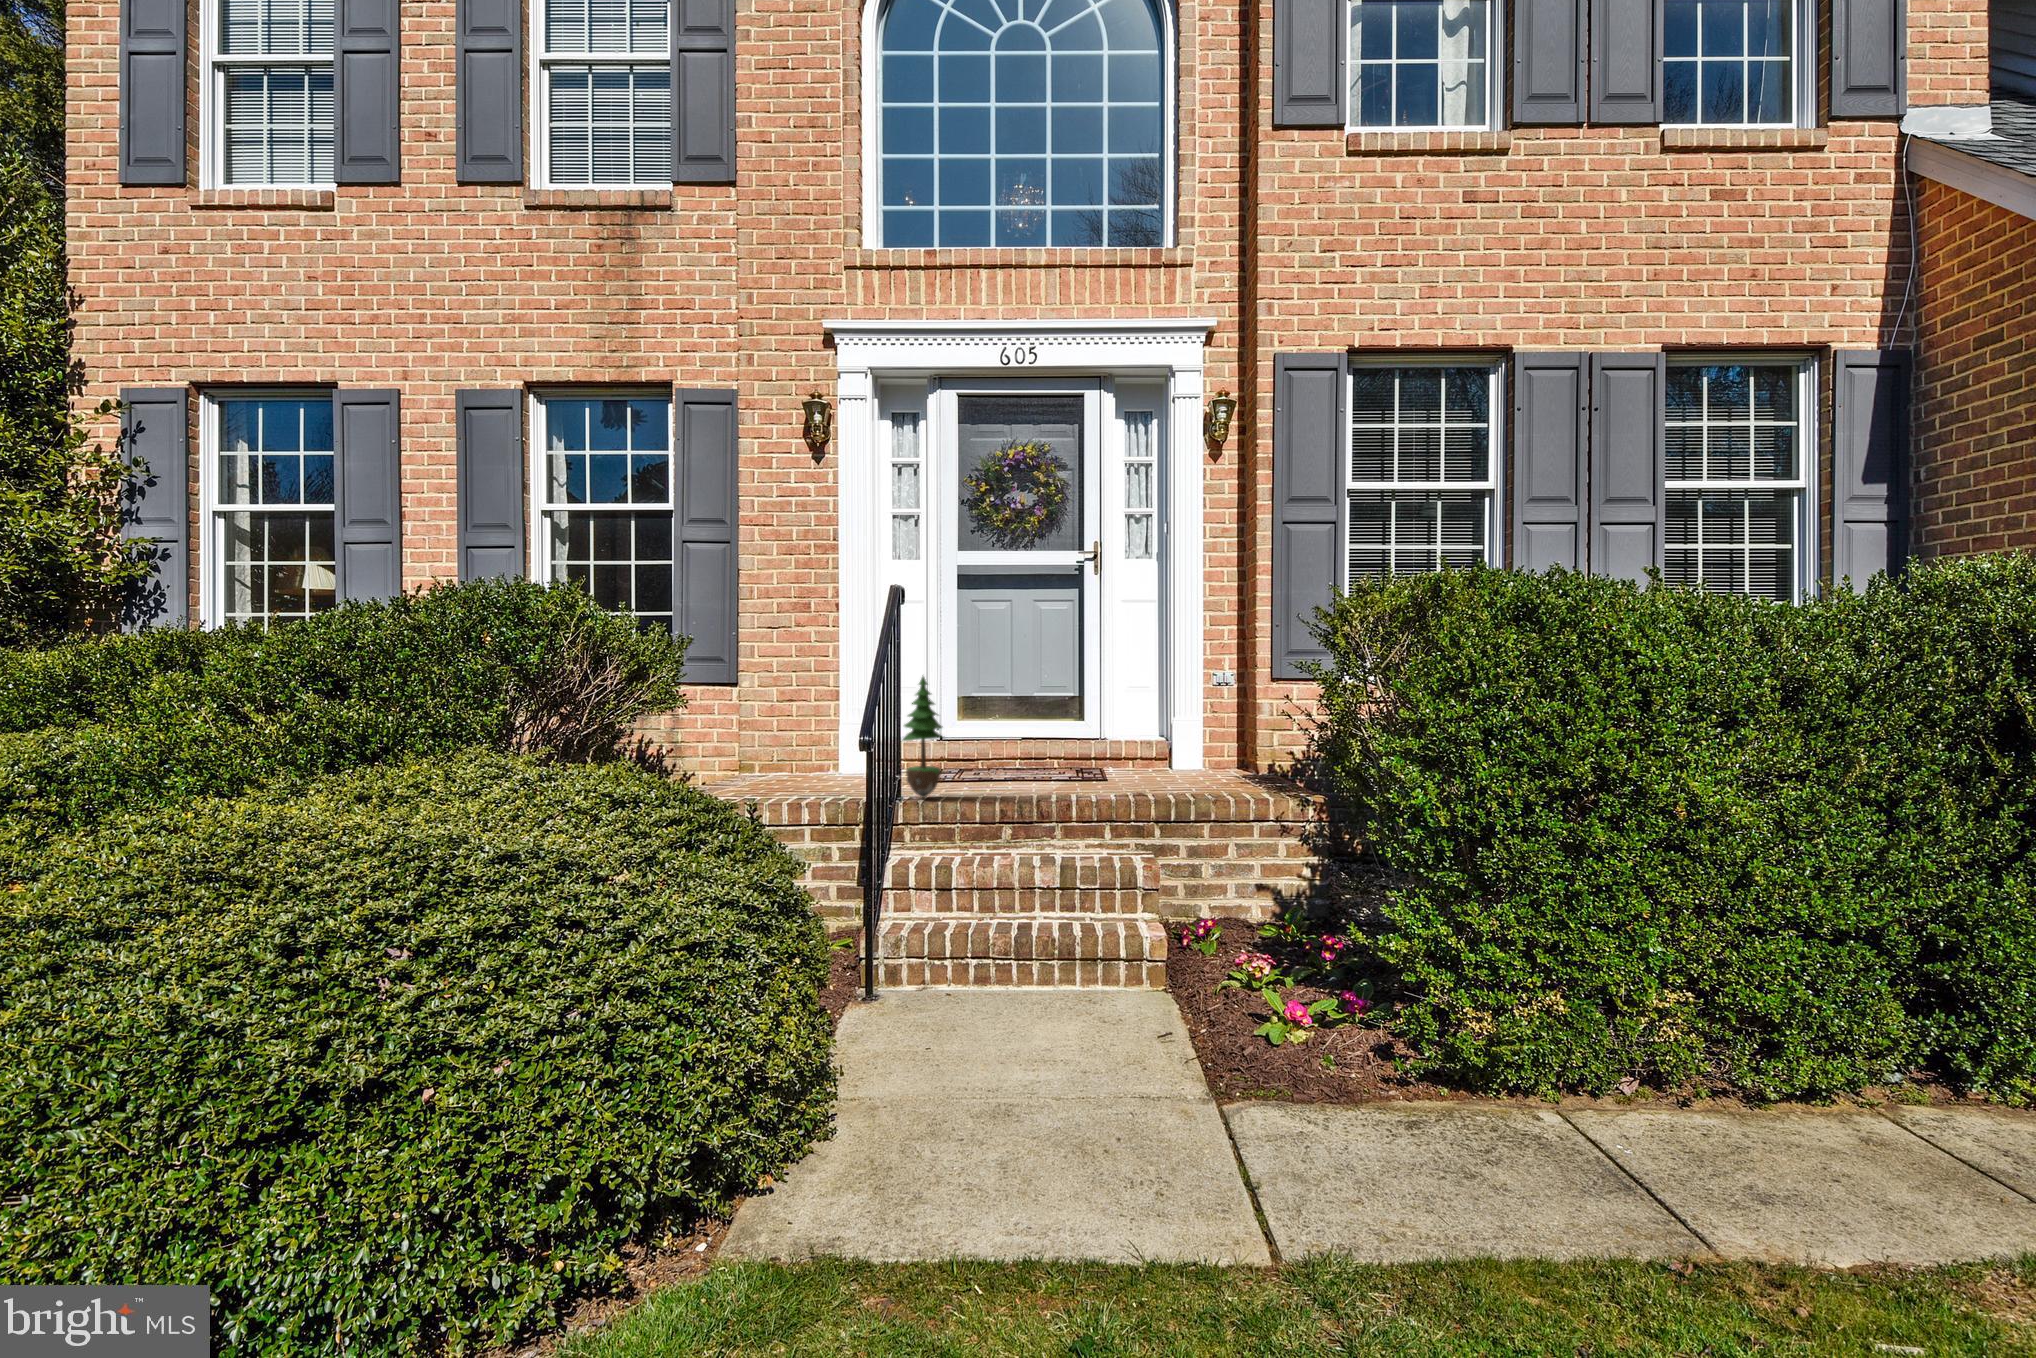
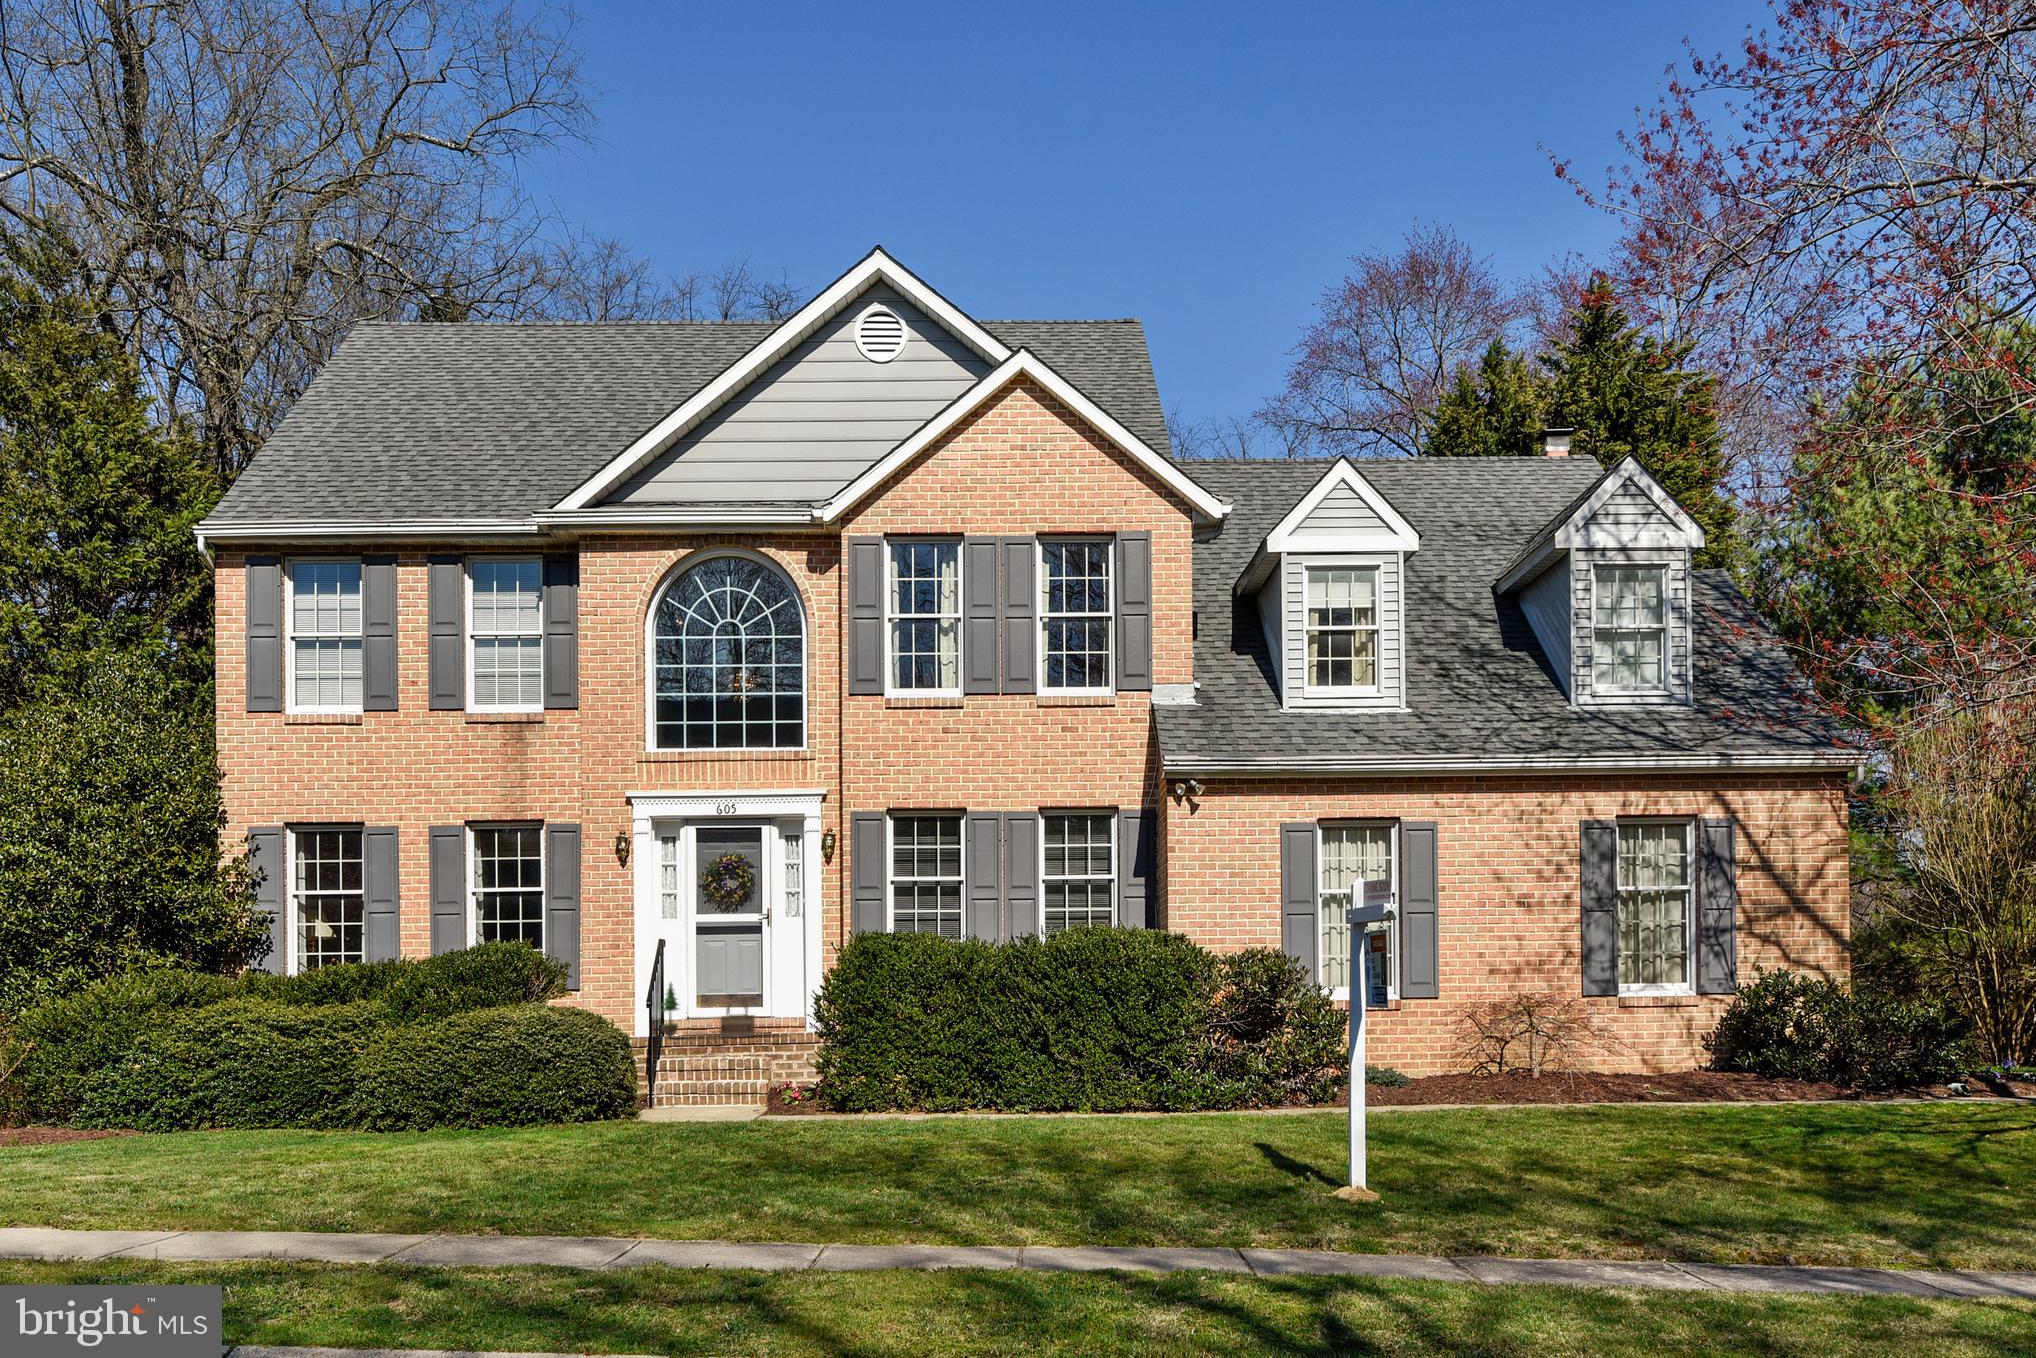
basket: none [1032,714,1107,801] -> present [720,998,755,1038]

